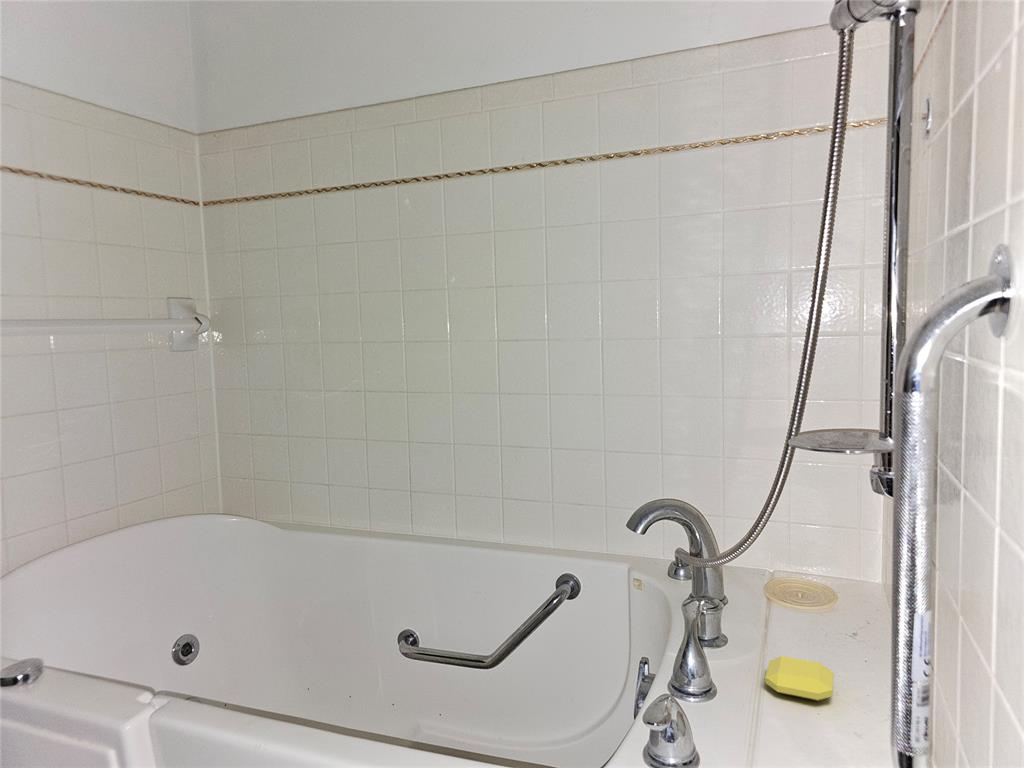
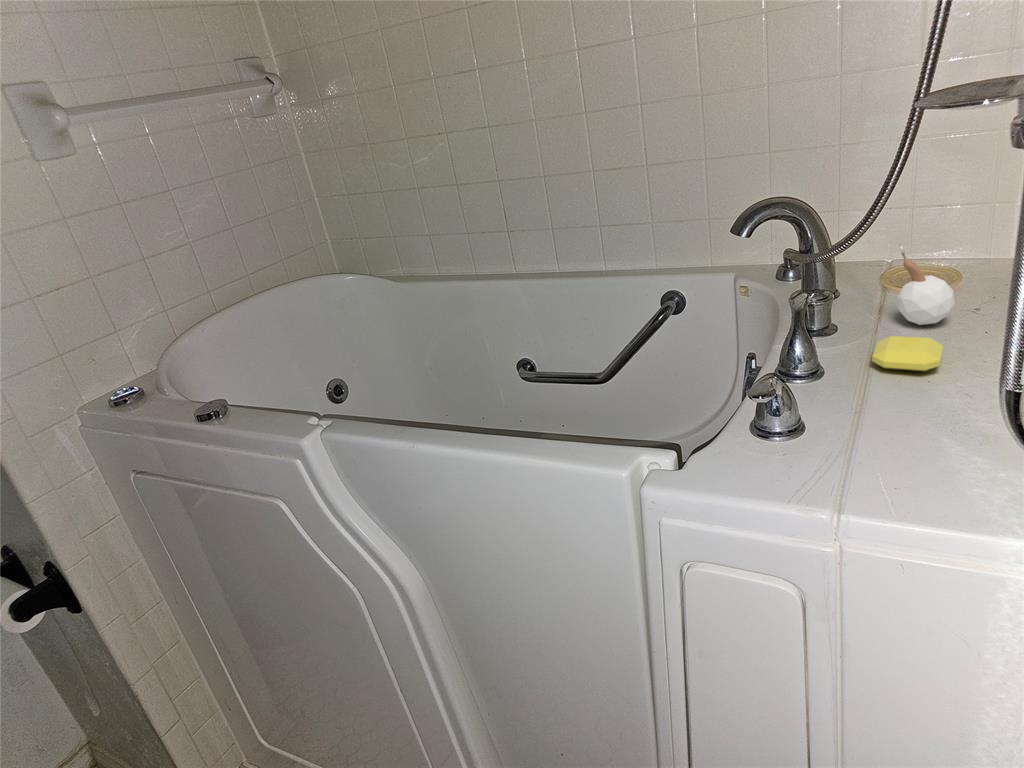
candle: none [784,559,839,645] -> present [897,243,955,325]

